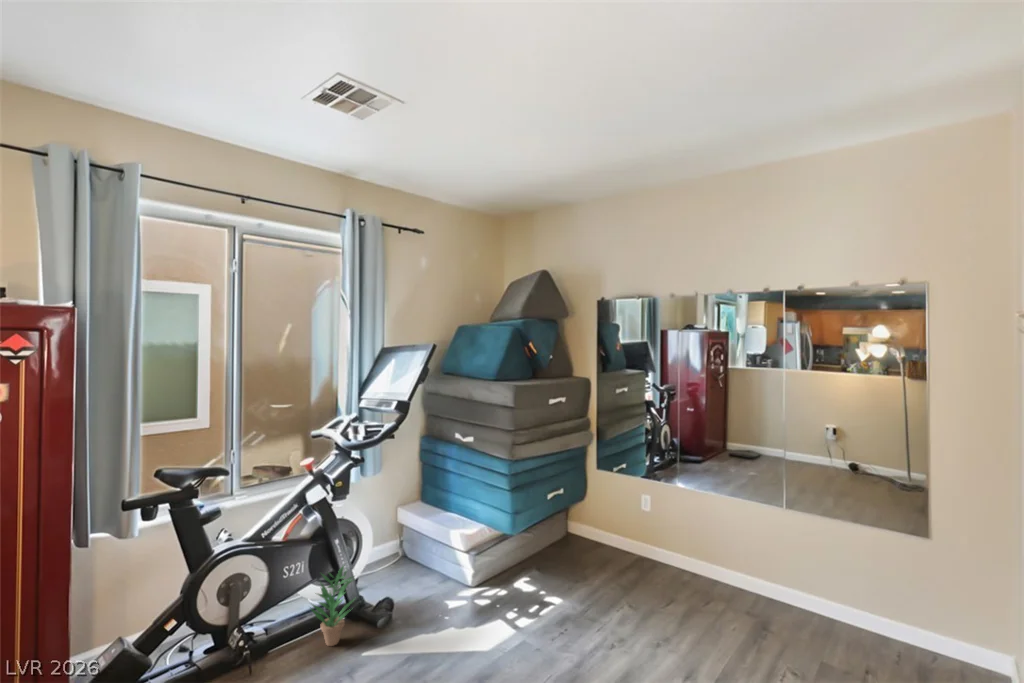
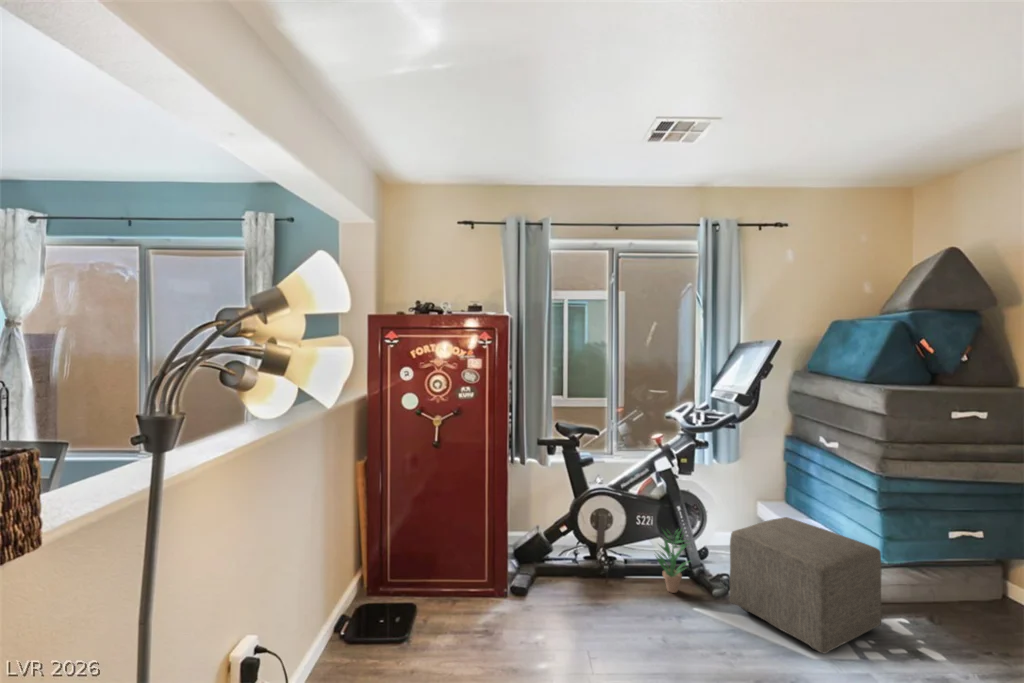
ottoman: none [398,518,516,643] -> present [729,517,881,654]

